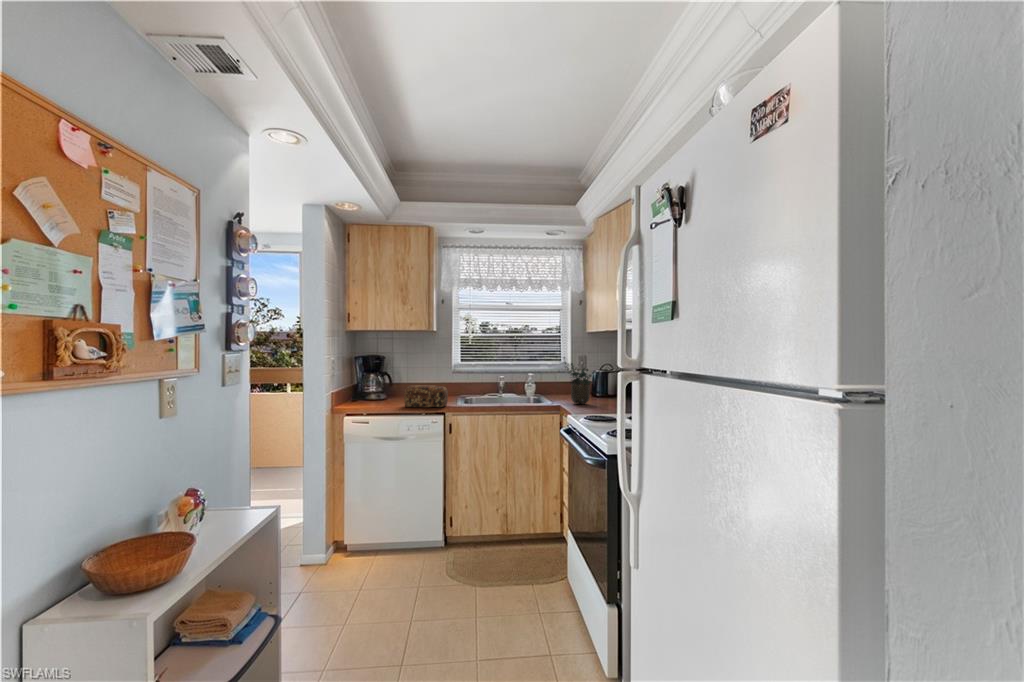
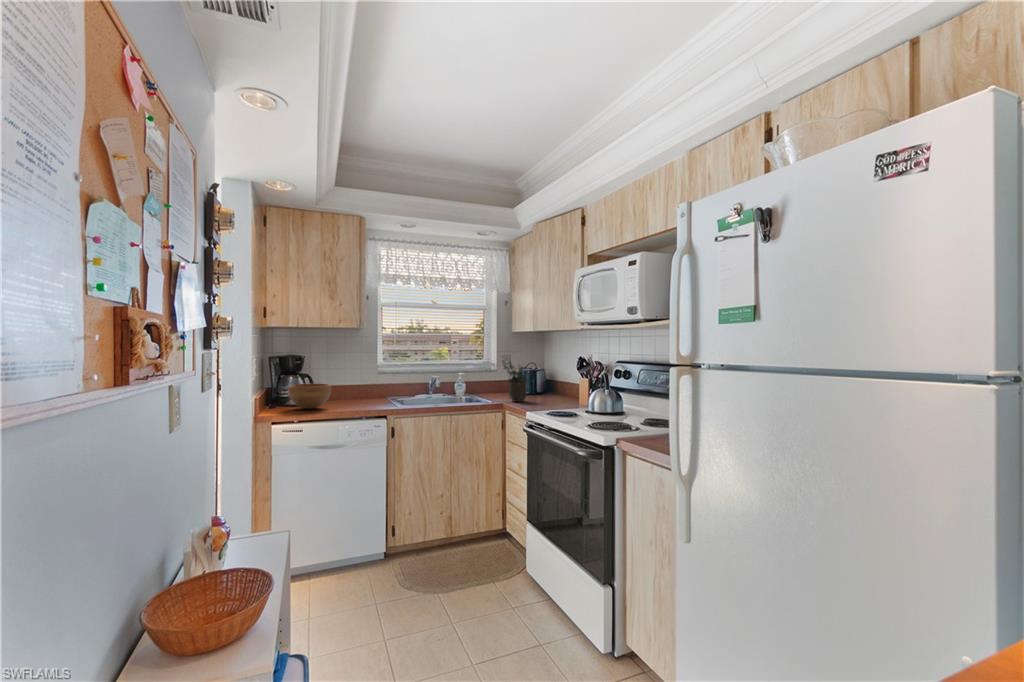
bowl: none [365,381,401,403] -> present [288,383,331,409]
bread loaf: present [404,385,448,407] -> none [343,386,389,412]

